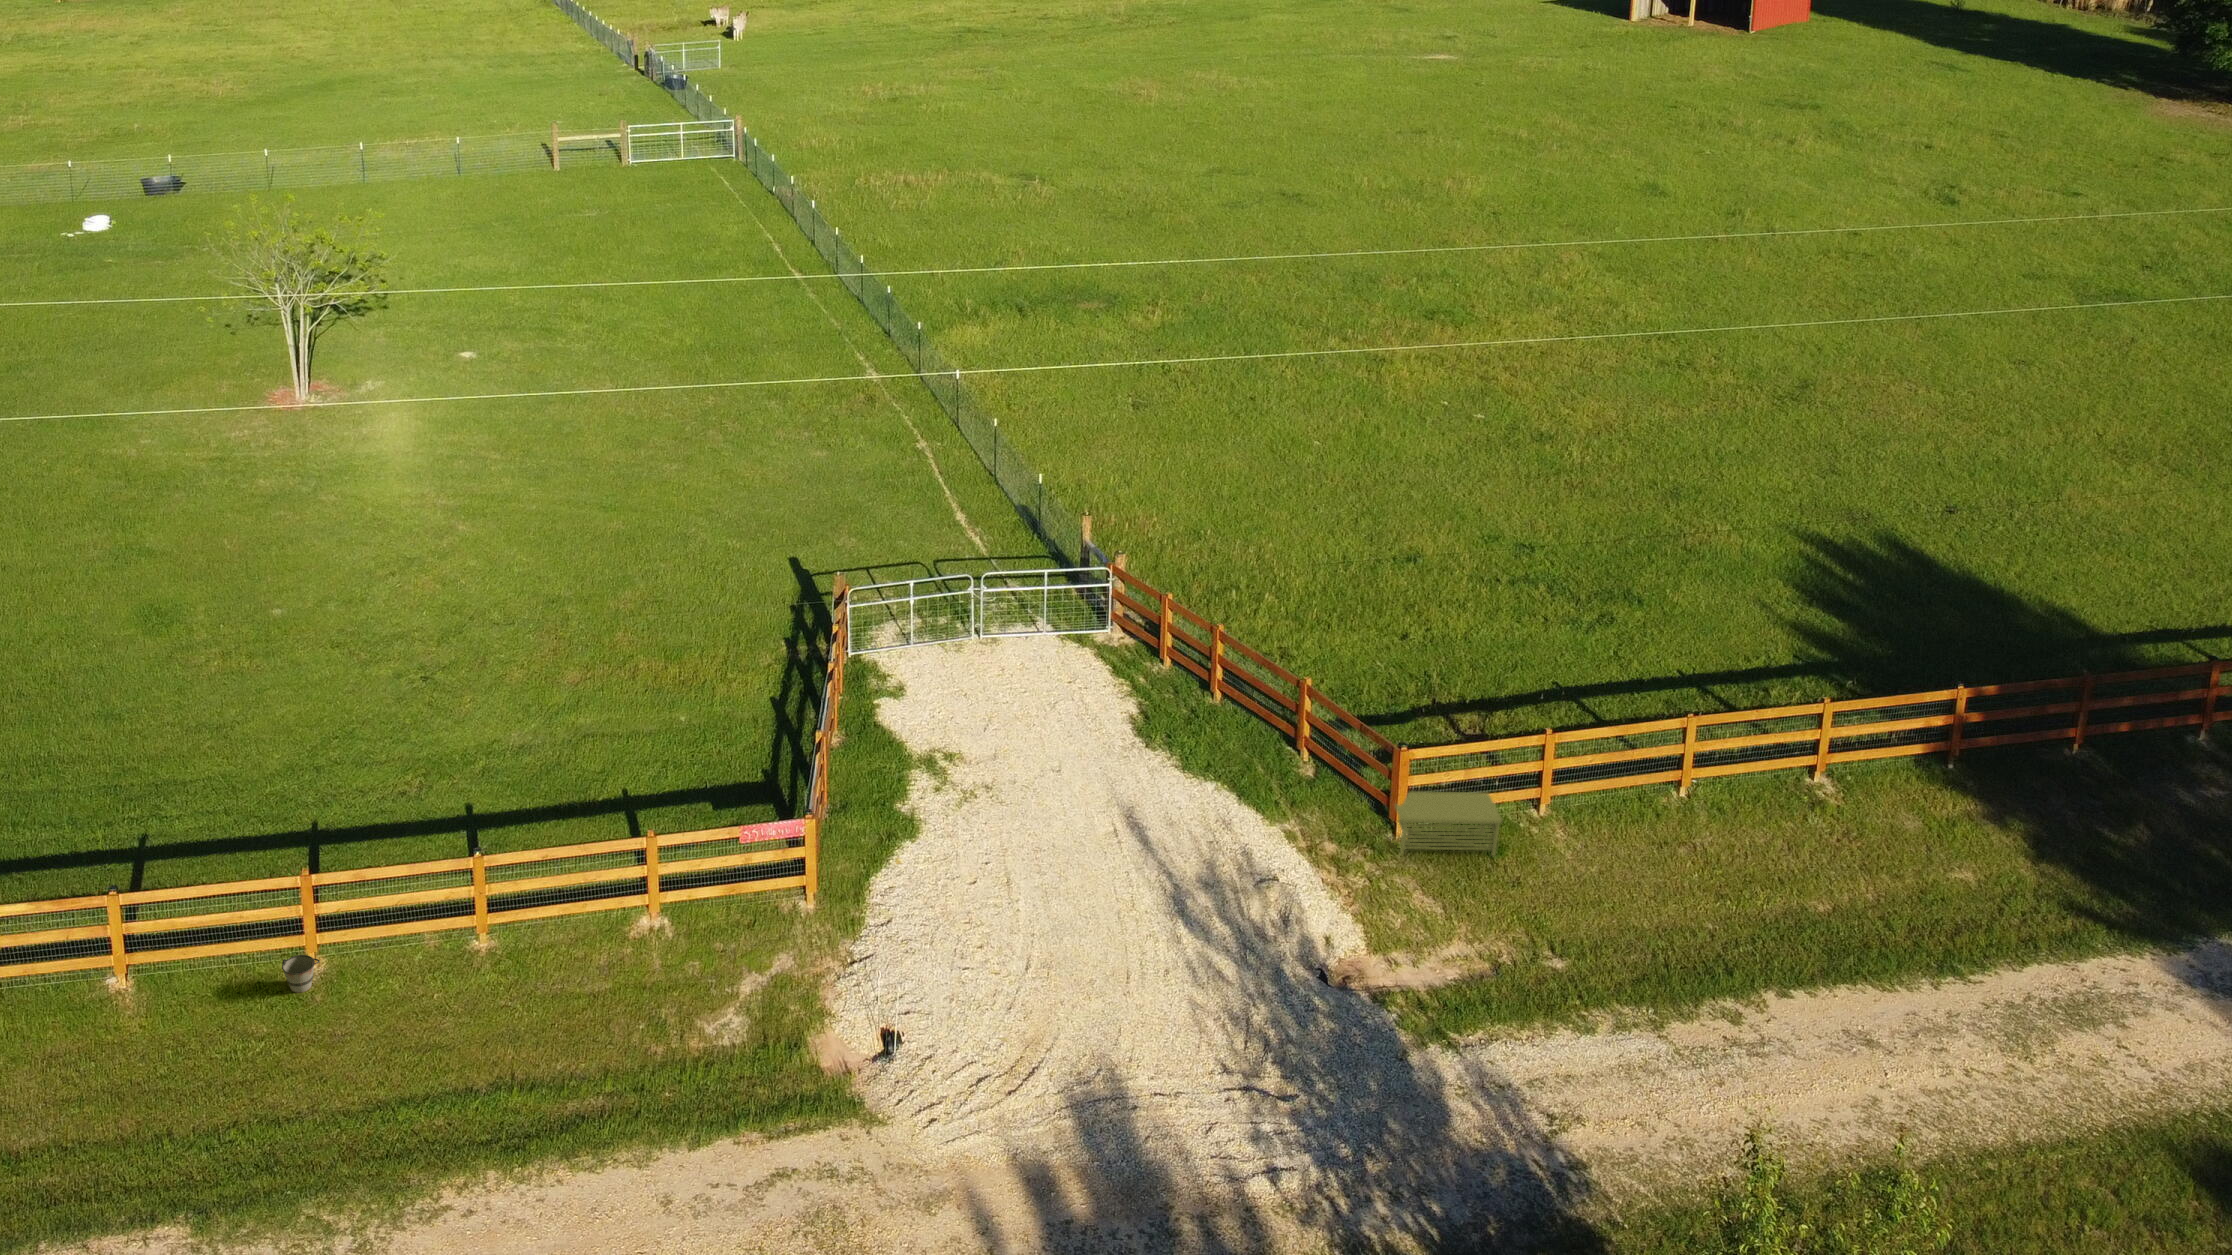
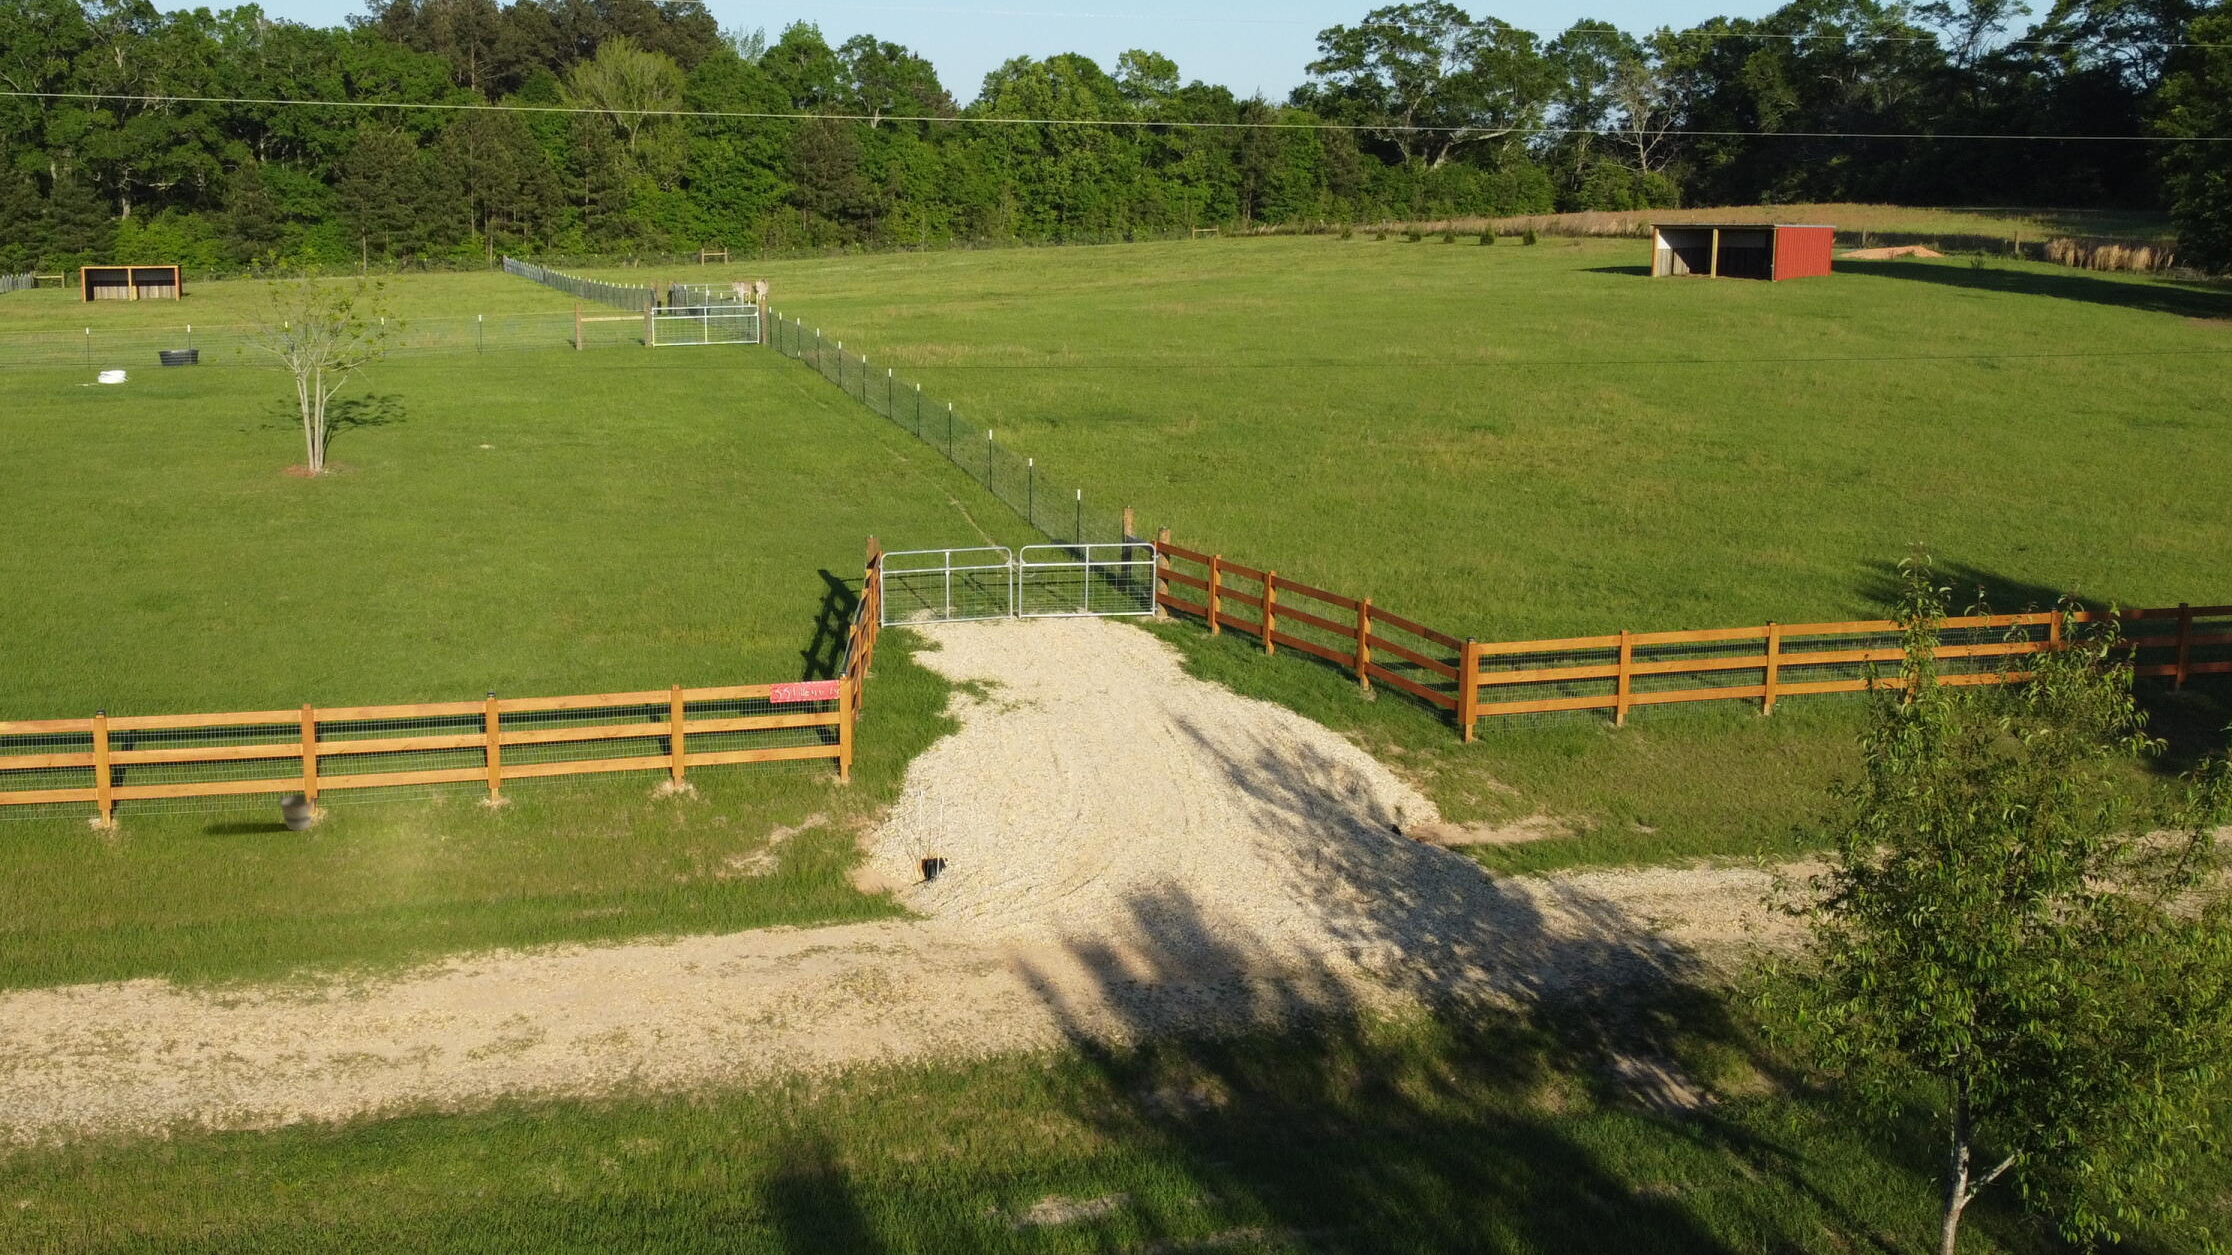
storage bench: present [1395,792,1502,856] -> none [1459,694,1581,756]

